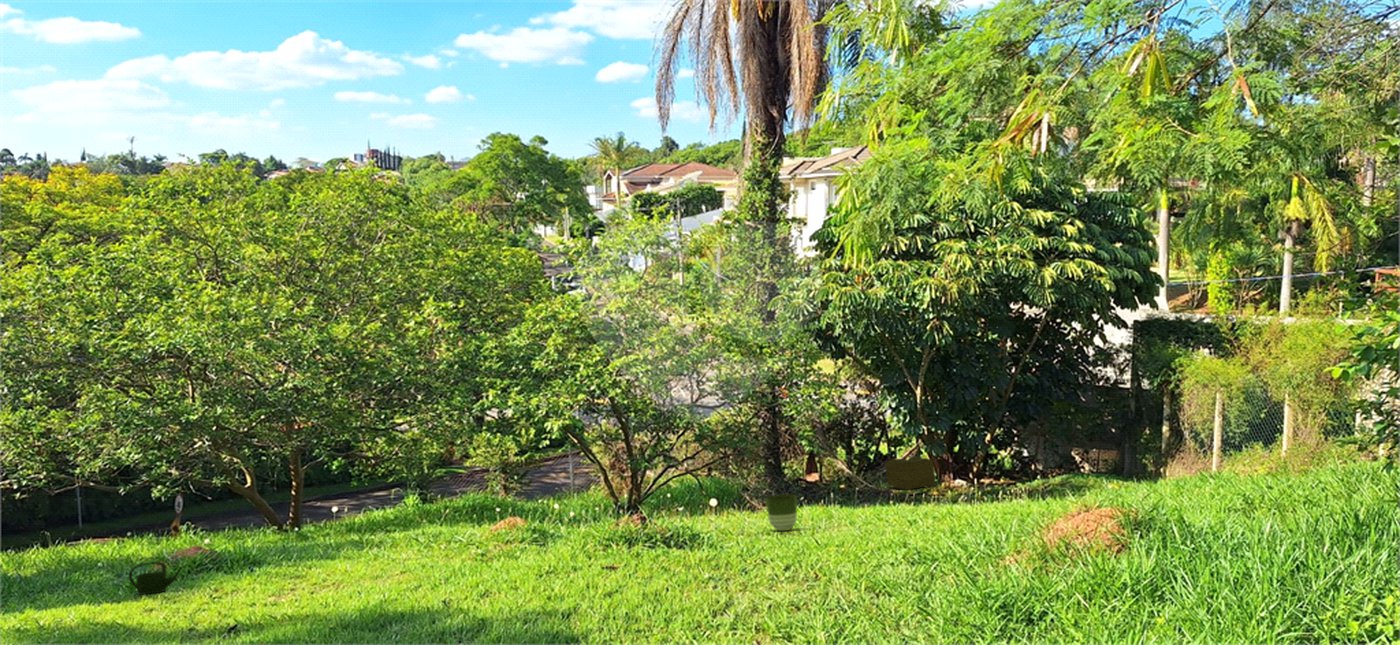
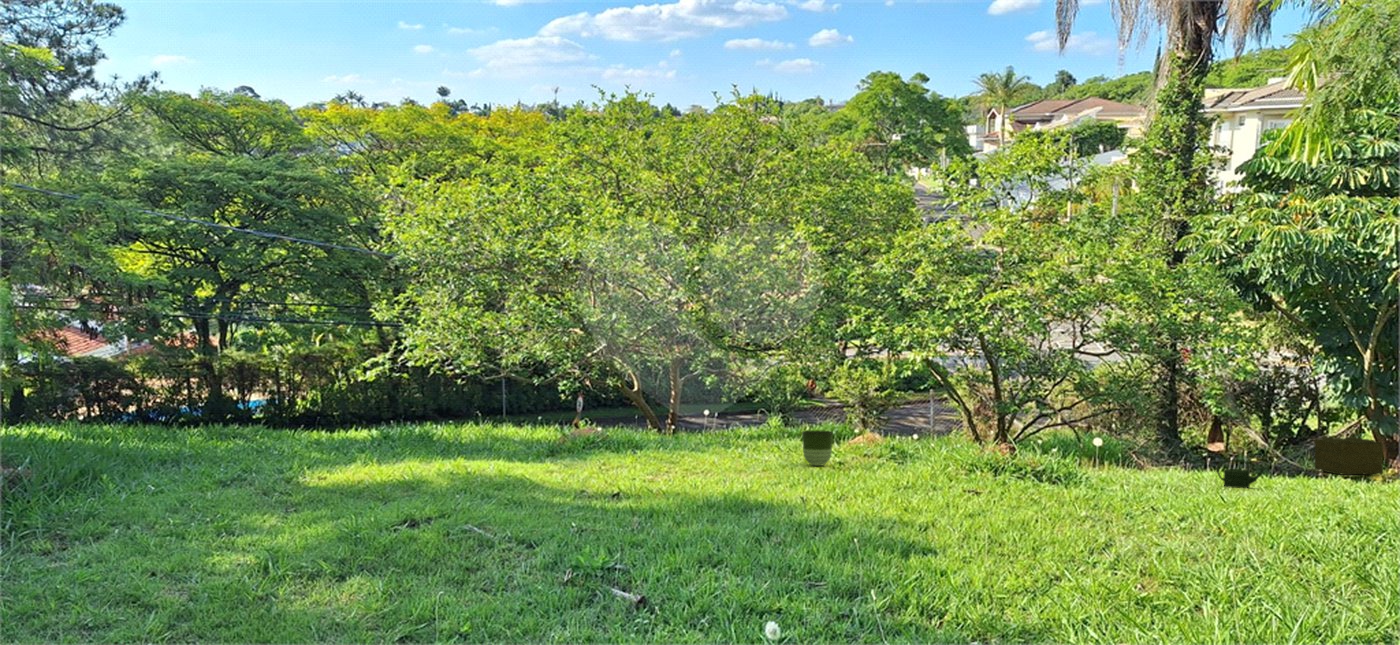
planter: present [766,494,797,531] -> present [802,430,833,466]
watering can: present [129,562,184,595] -> present [1216,460,1266,488]

